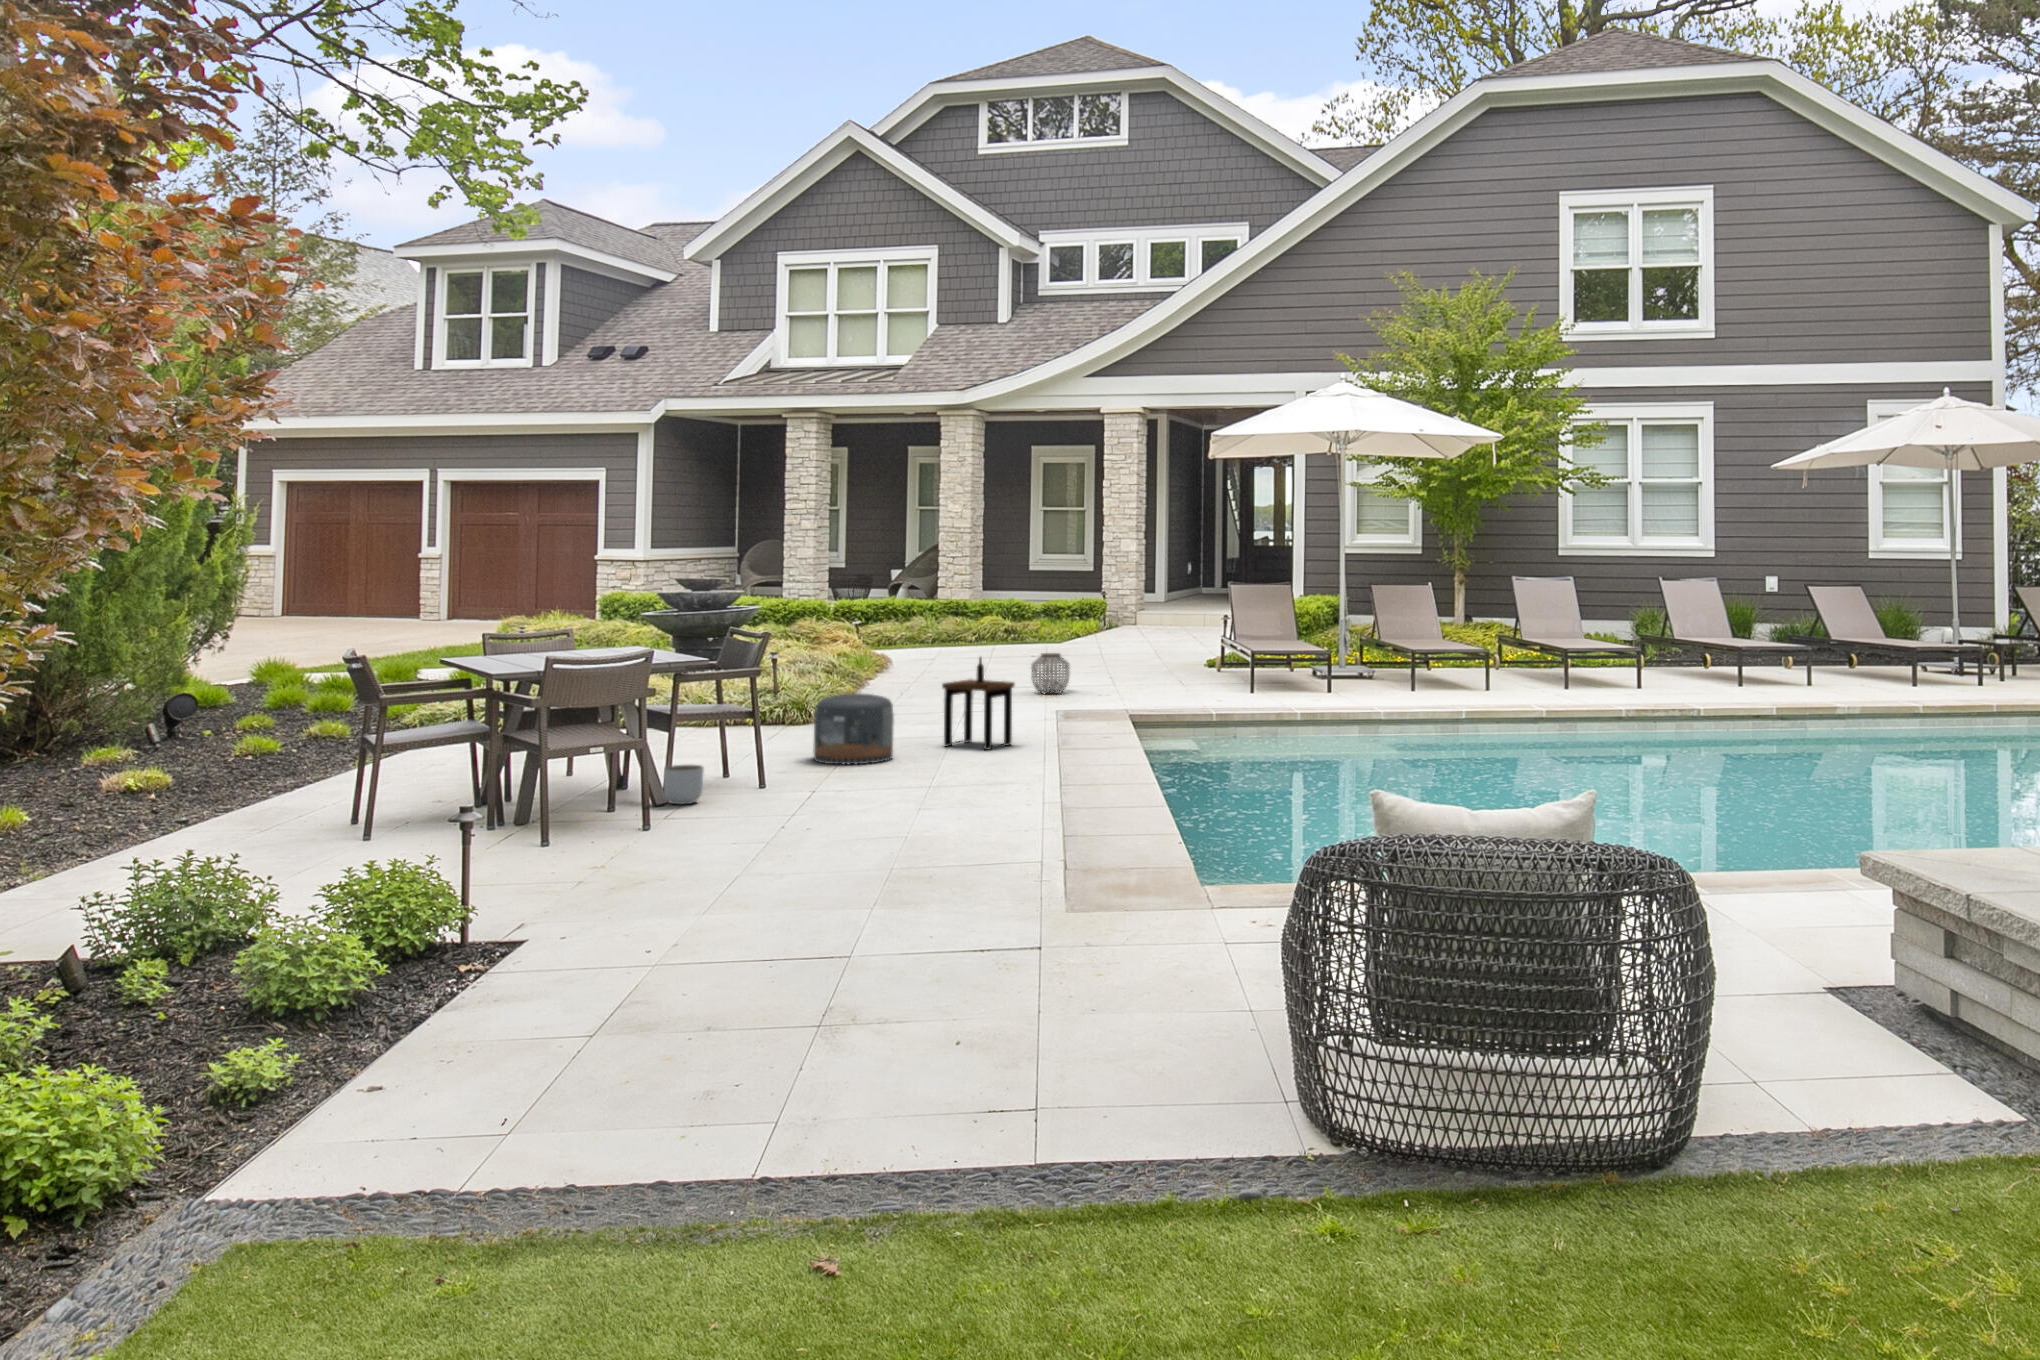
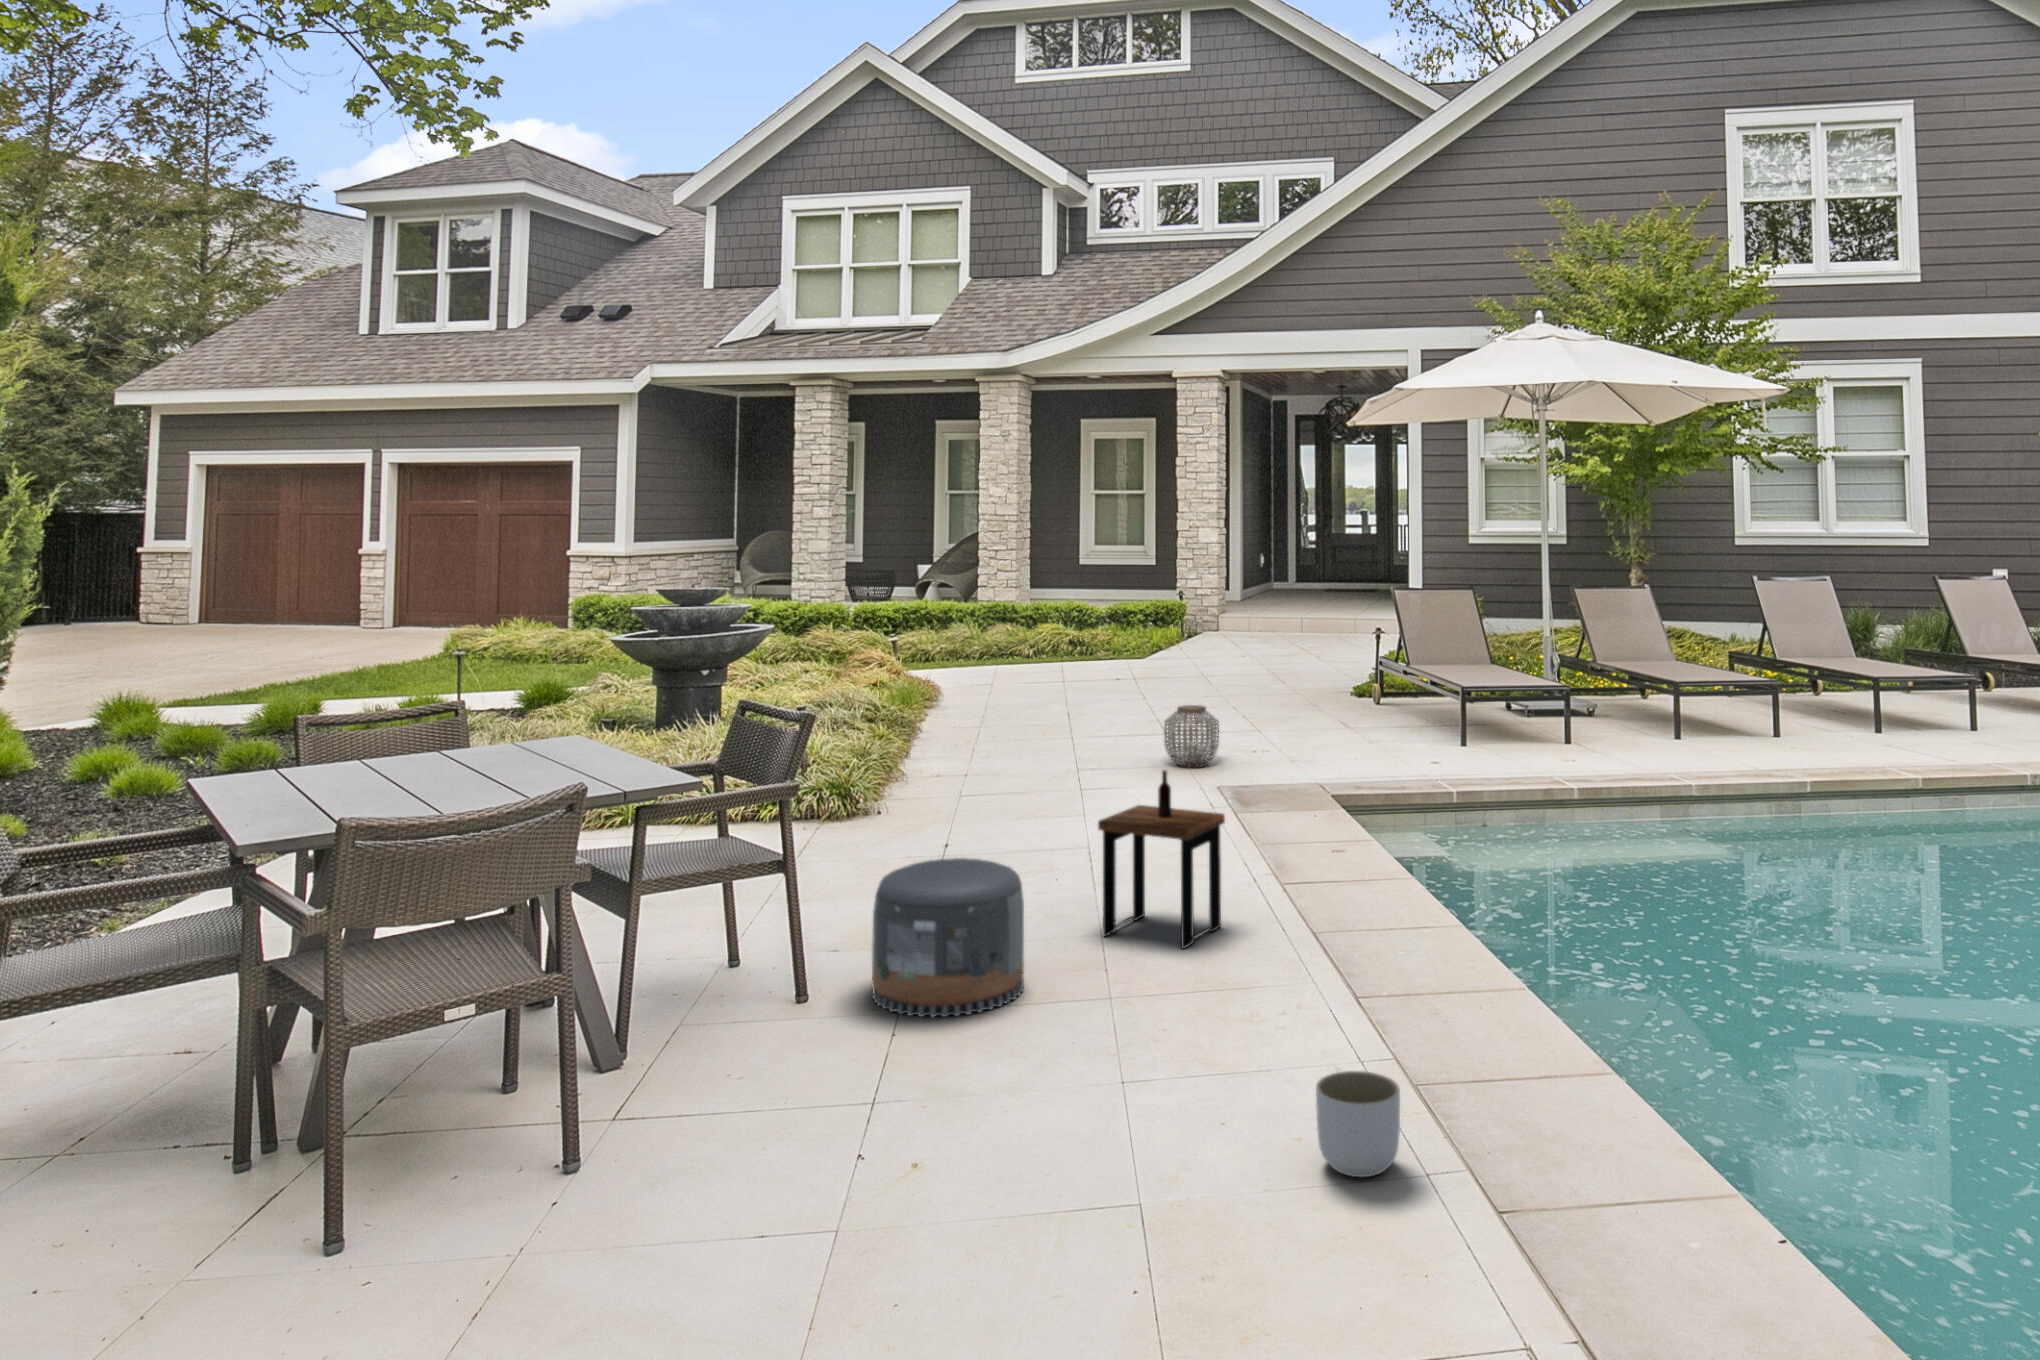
planter: present [664,765,704,804] -> present [1316,1071,1400,1177]

